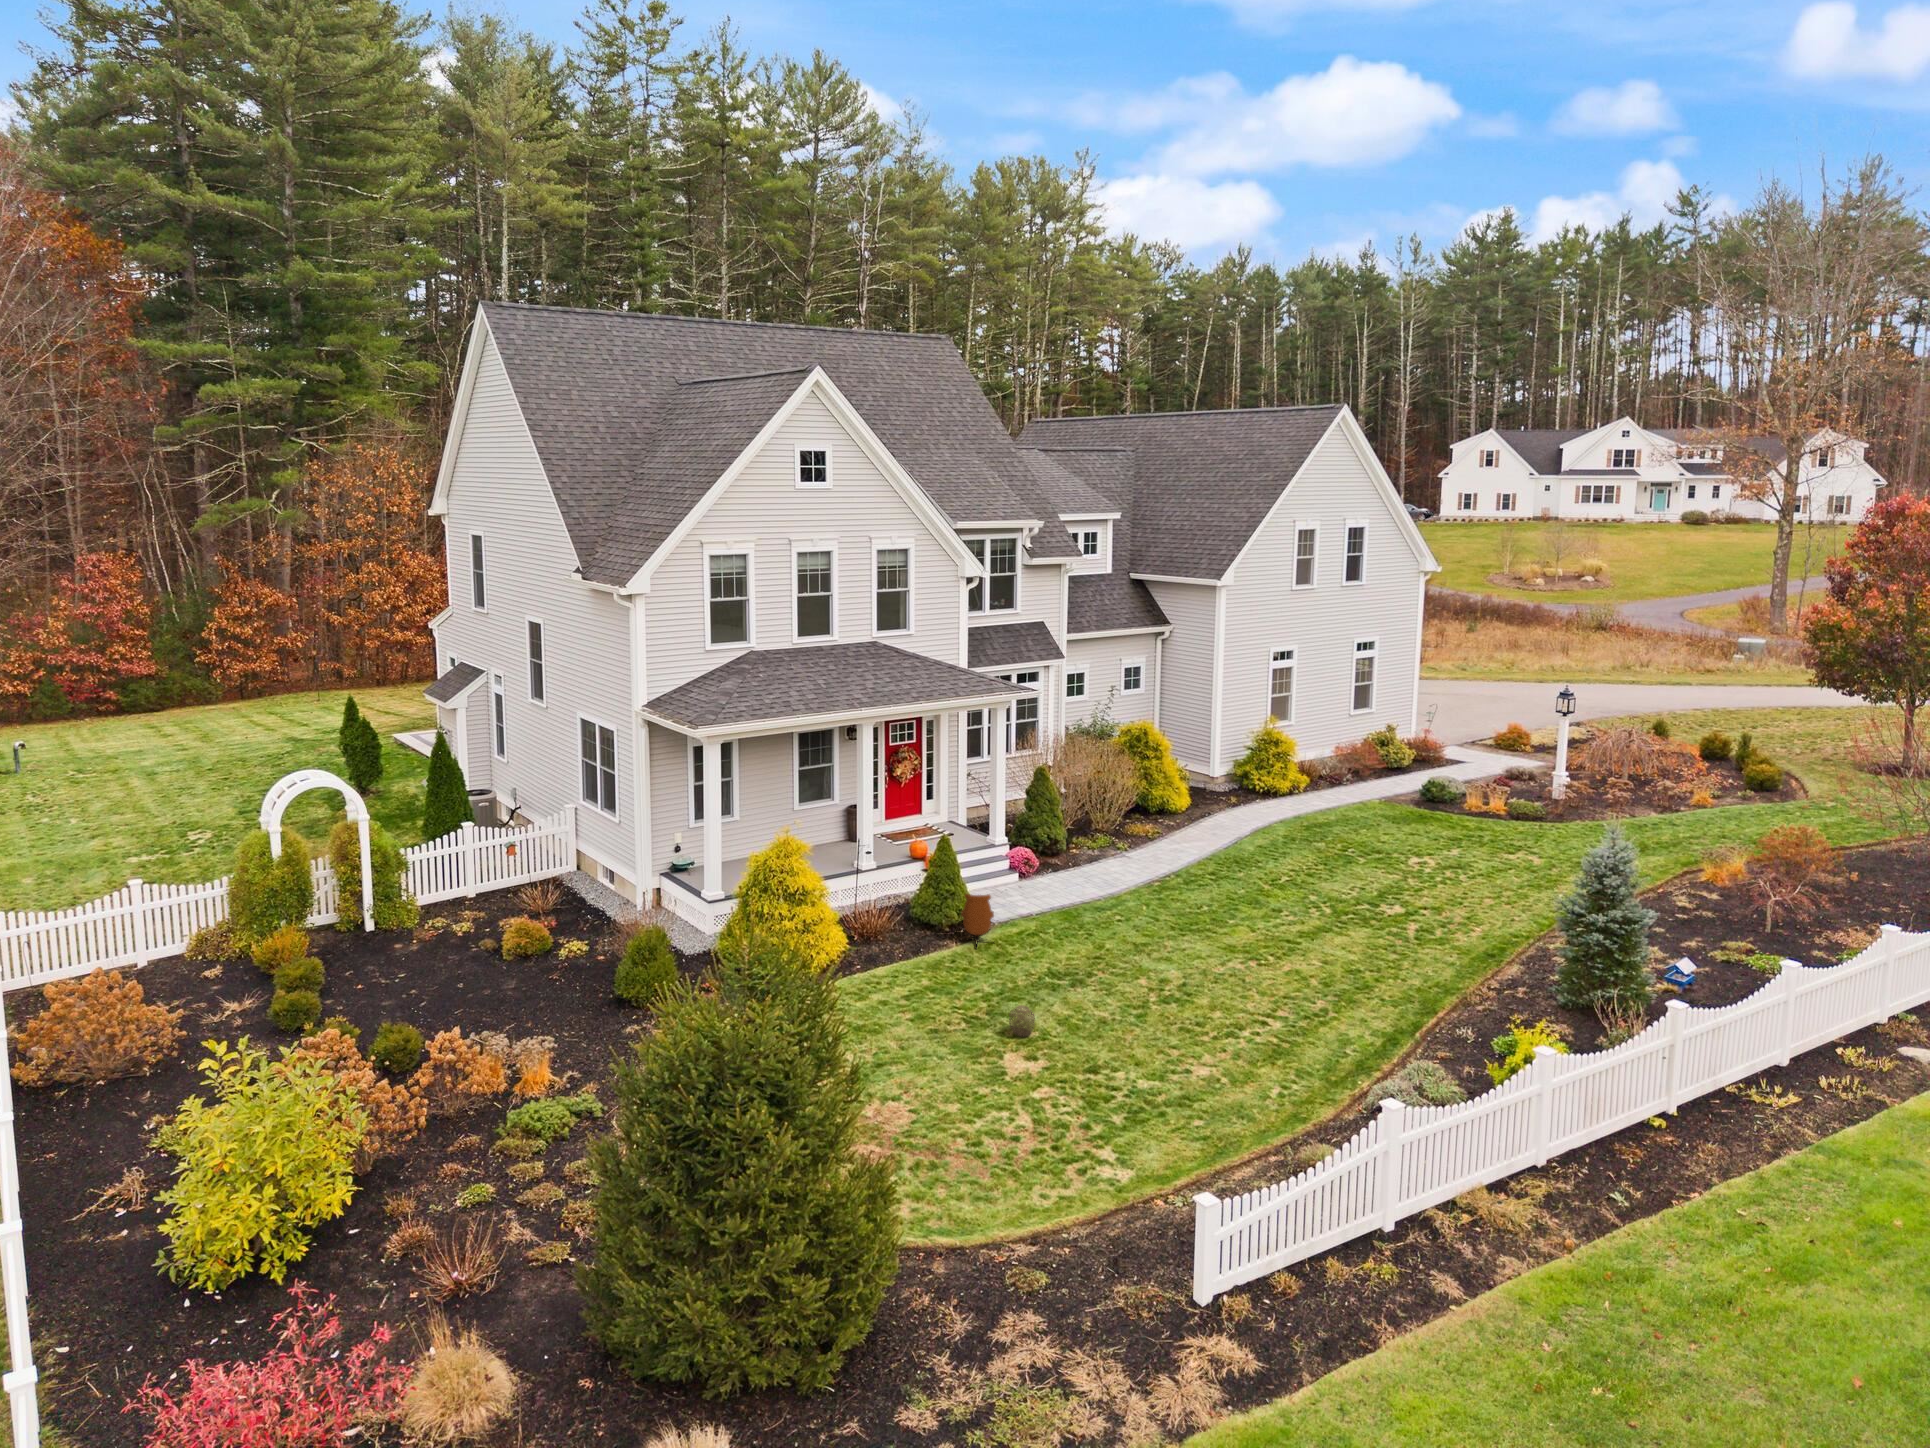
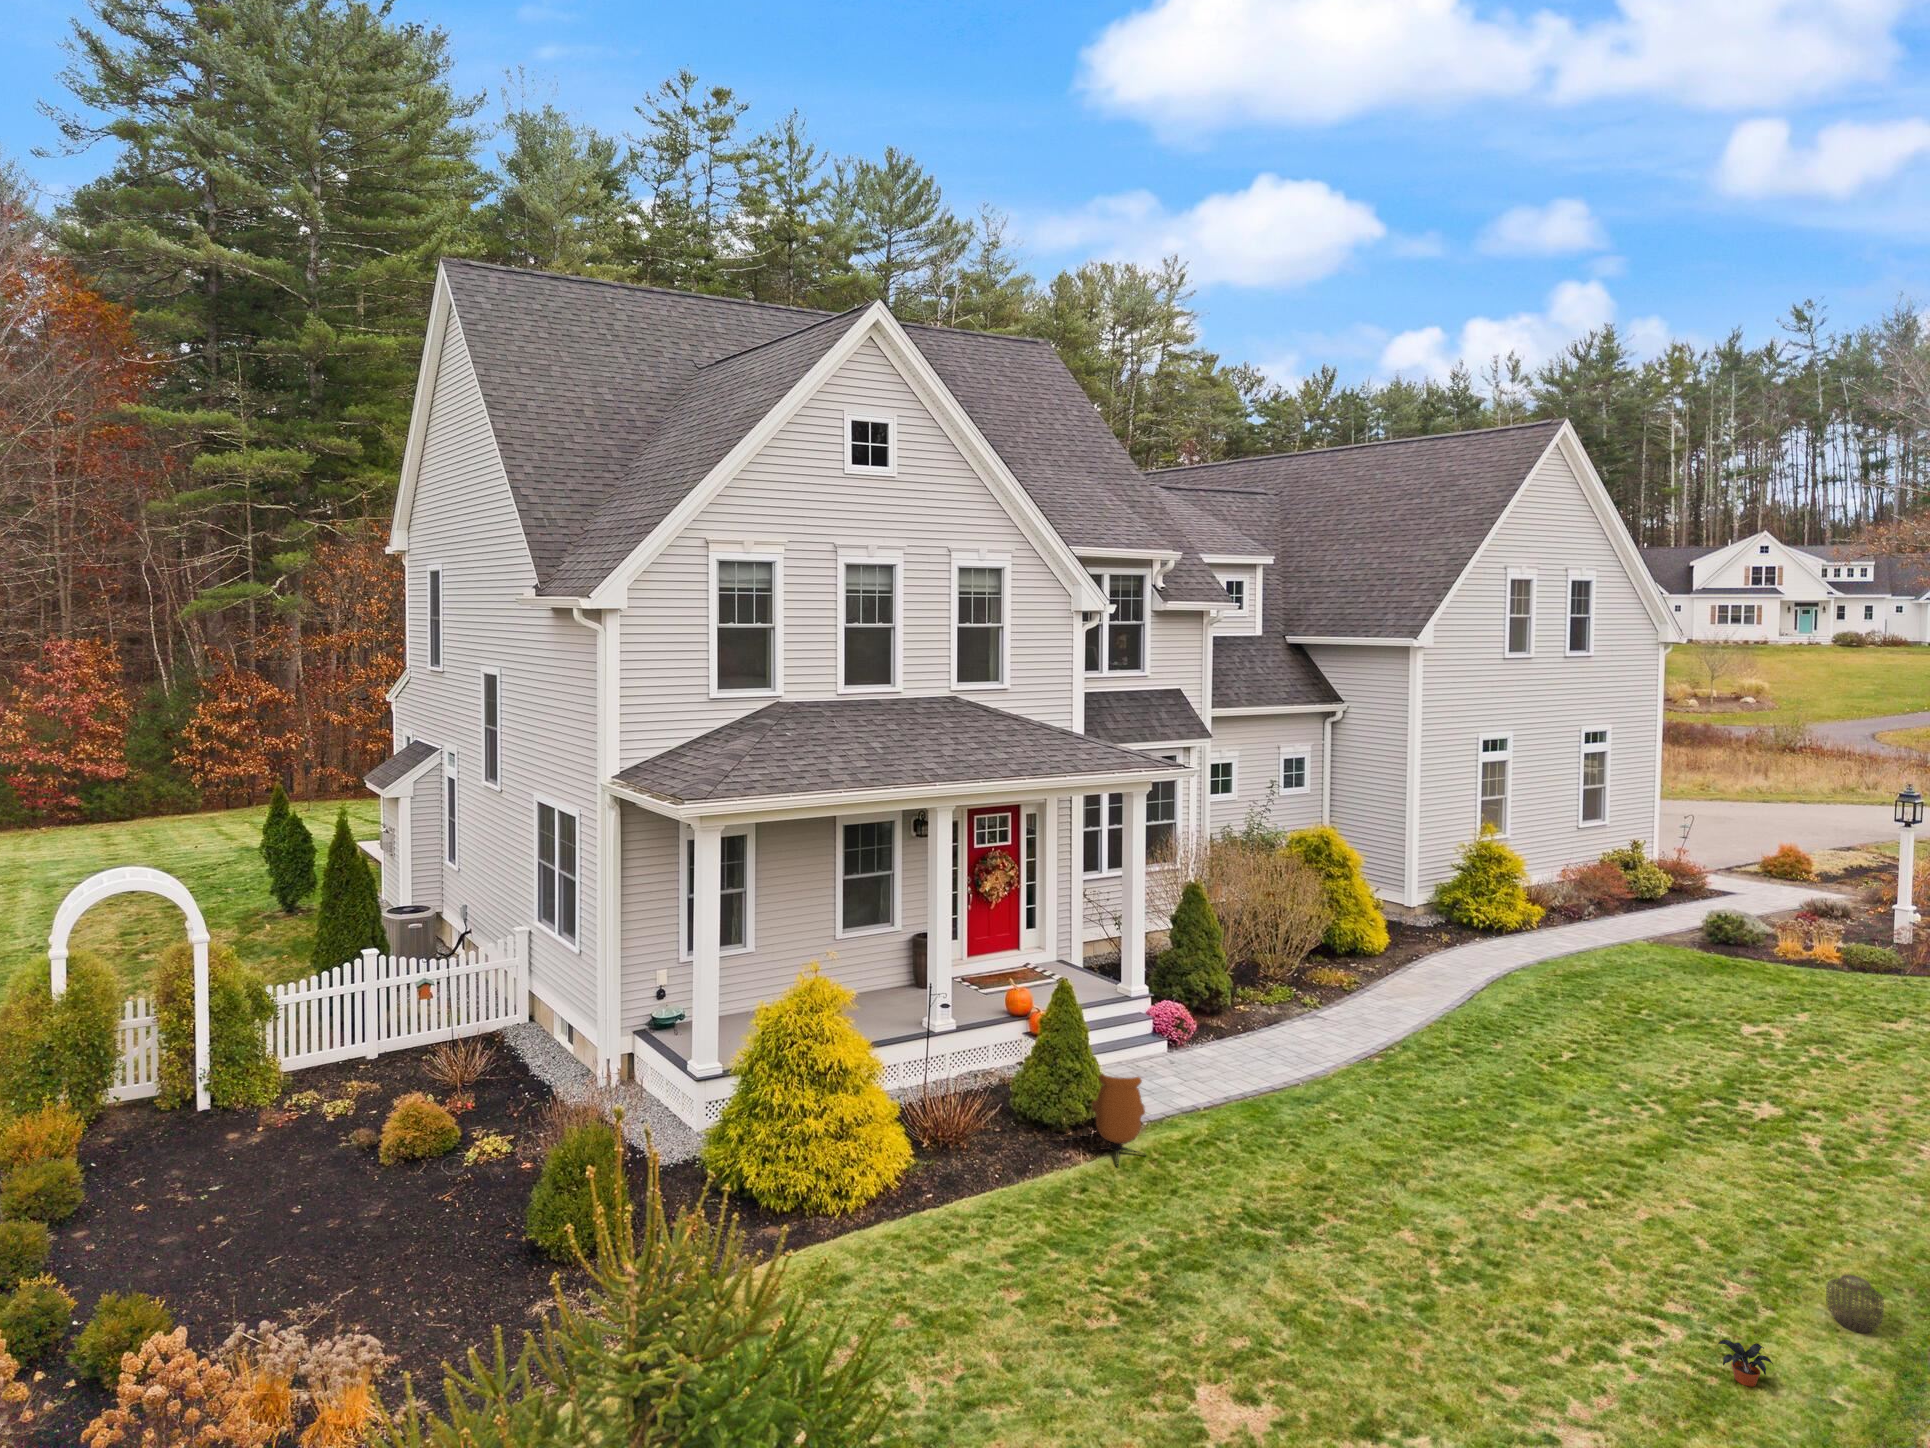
woven basket: present [1009,1005,1035,1037] -> present [1826,1275,1884,1333]
potted plant: none [1288,1022,1314,1045] -> present [1718,1340,1773,1387]

